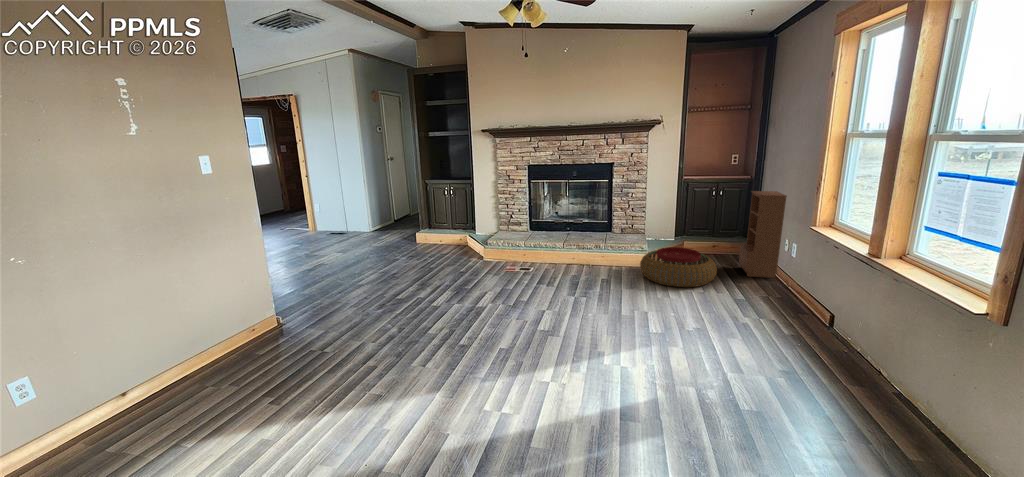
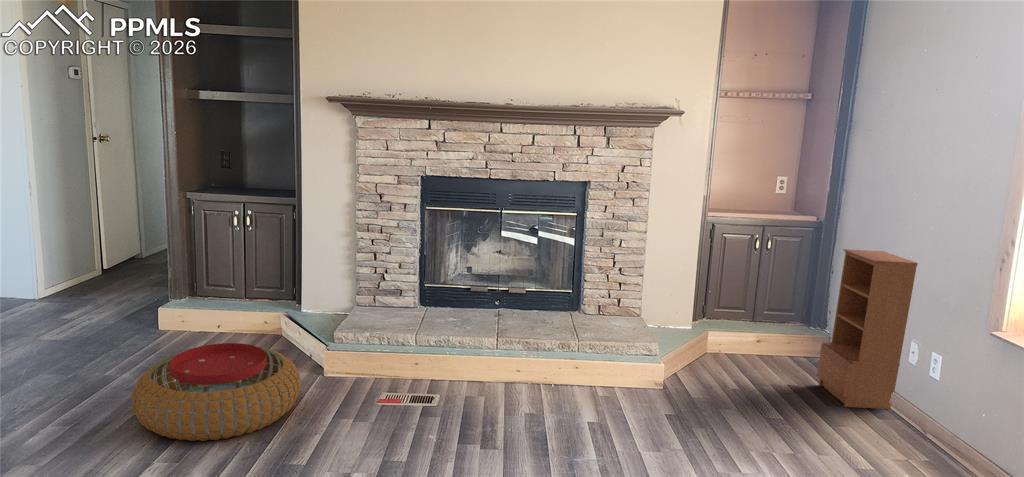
pouf: present [640,247,717,287] -> present [131,343,300,441]

